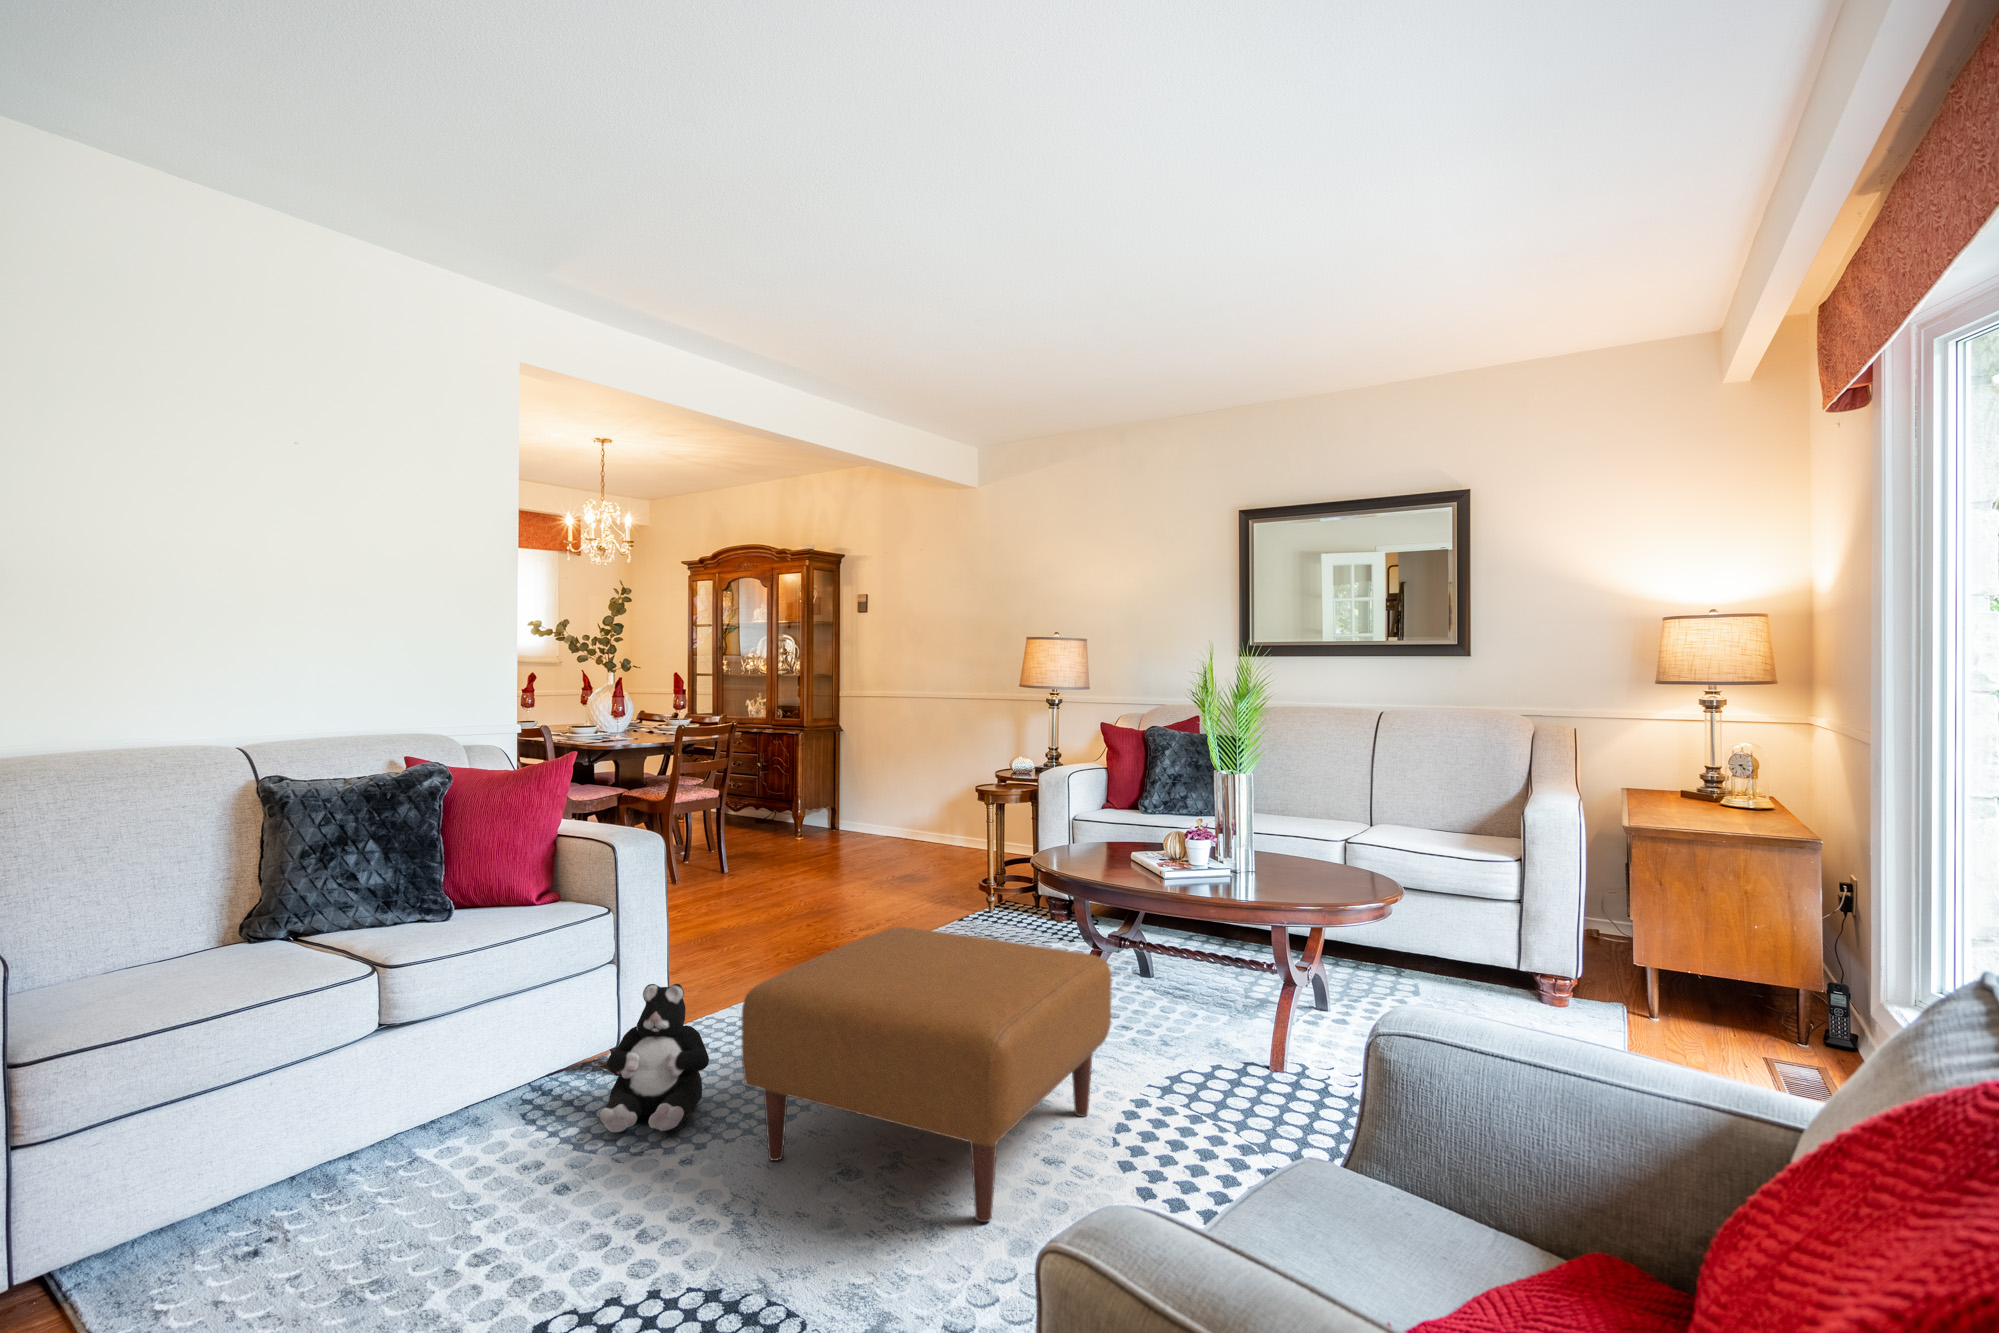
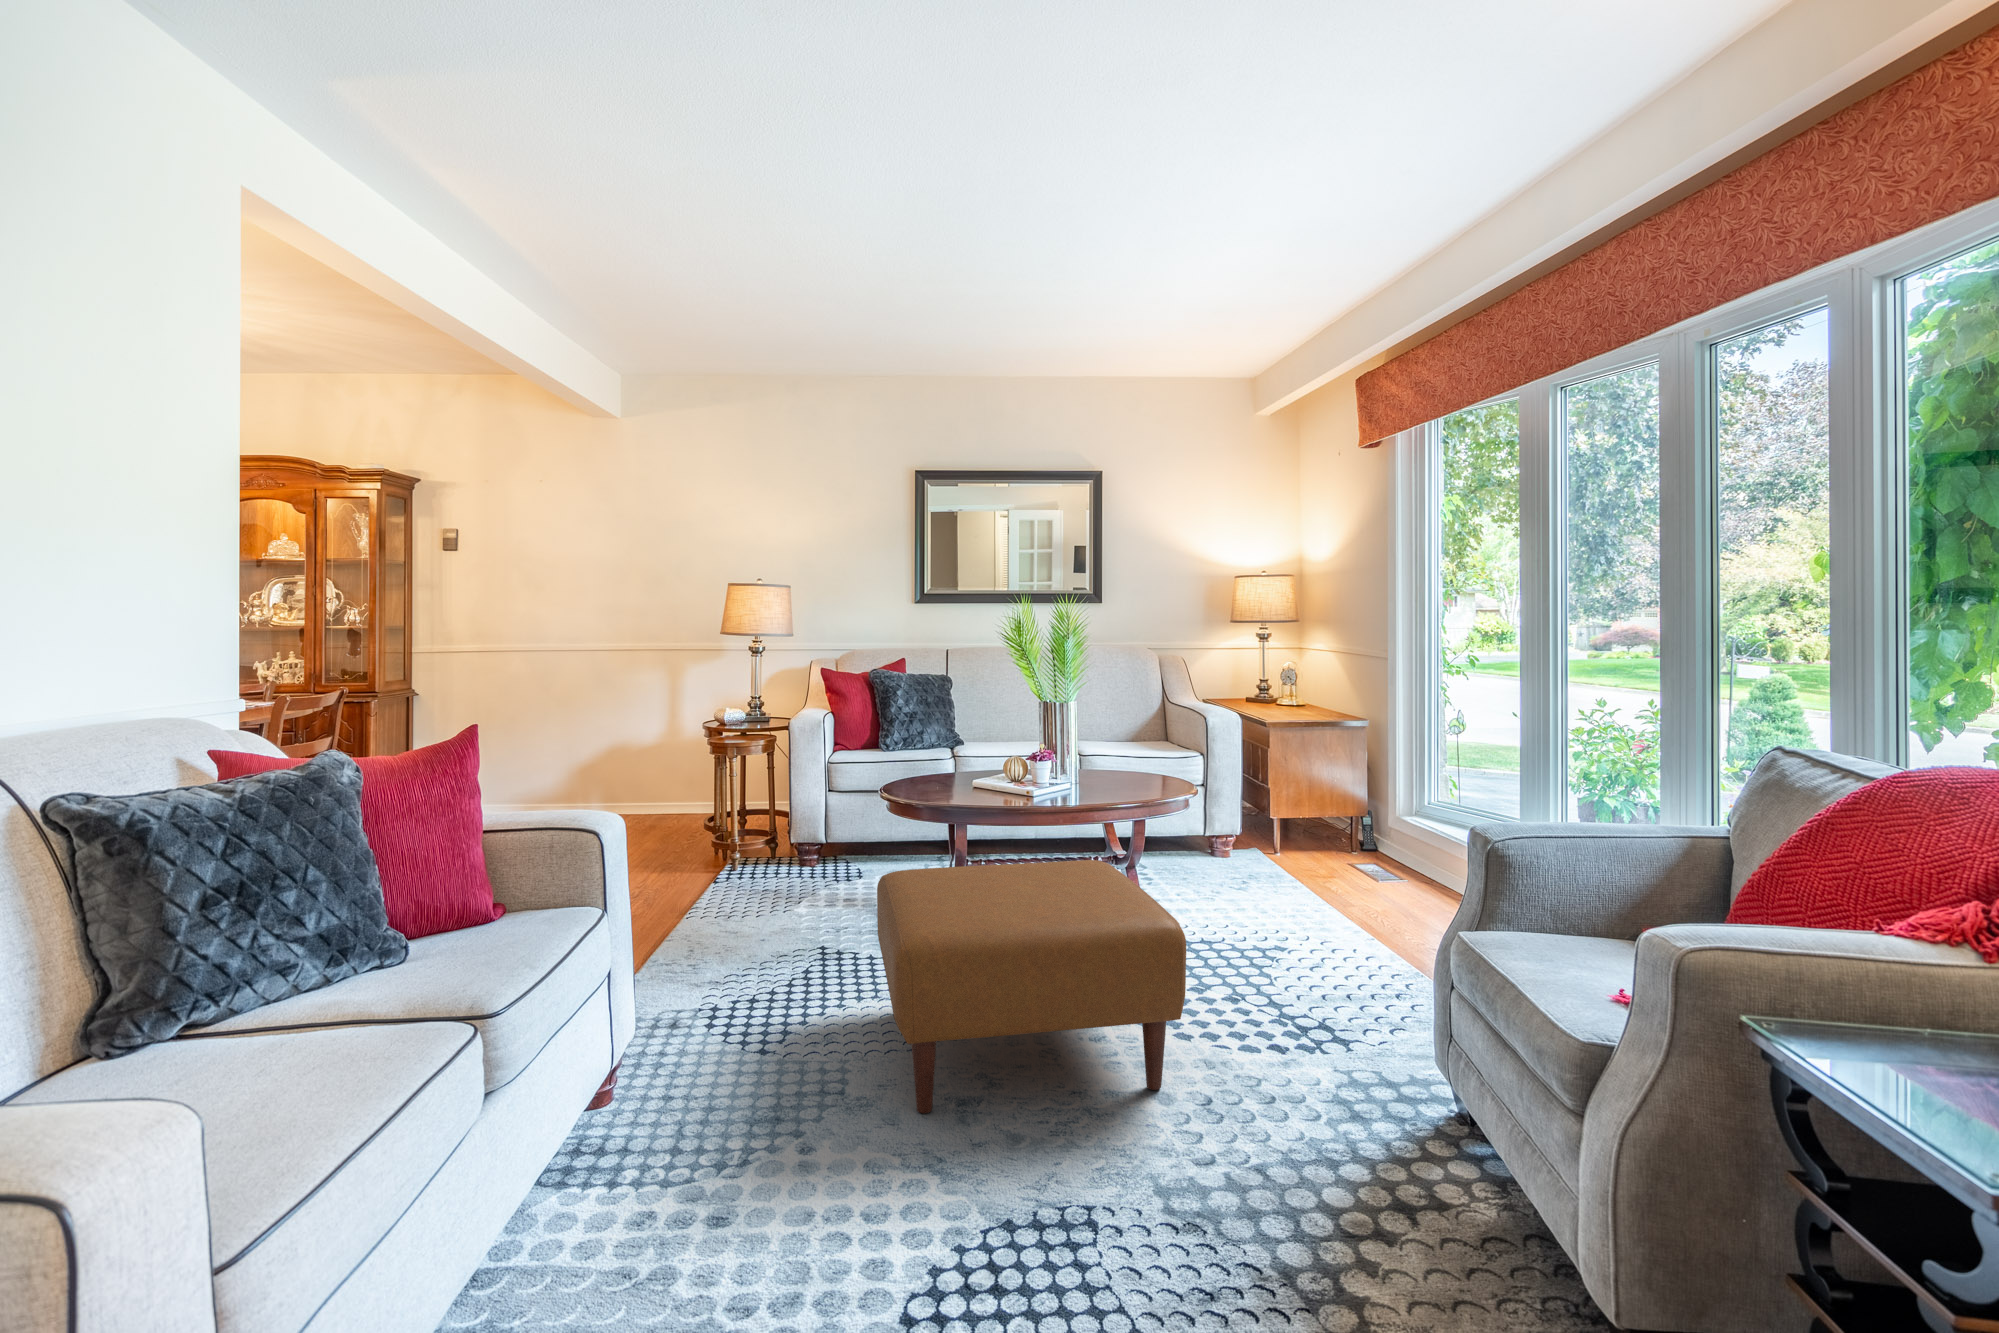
plush toy: present [600,984,709,1132] -> none [671,971,807,1149]

